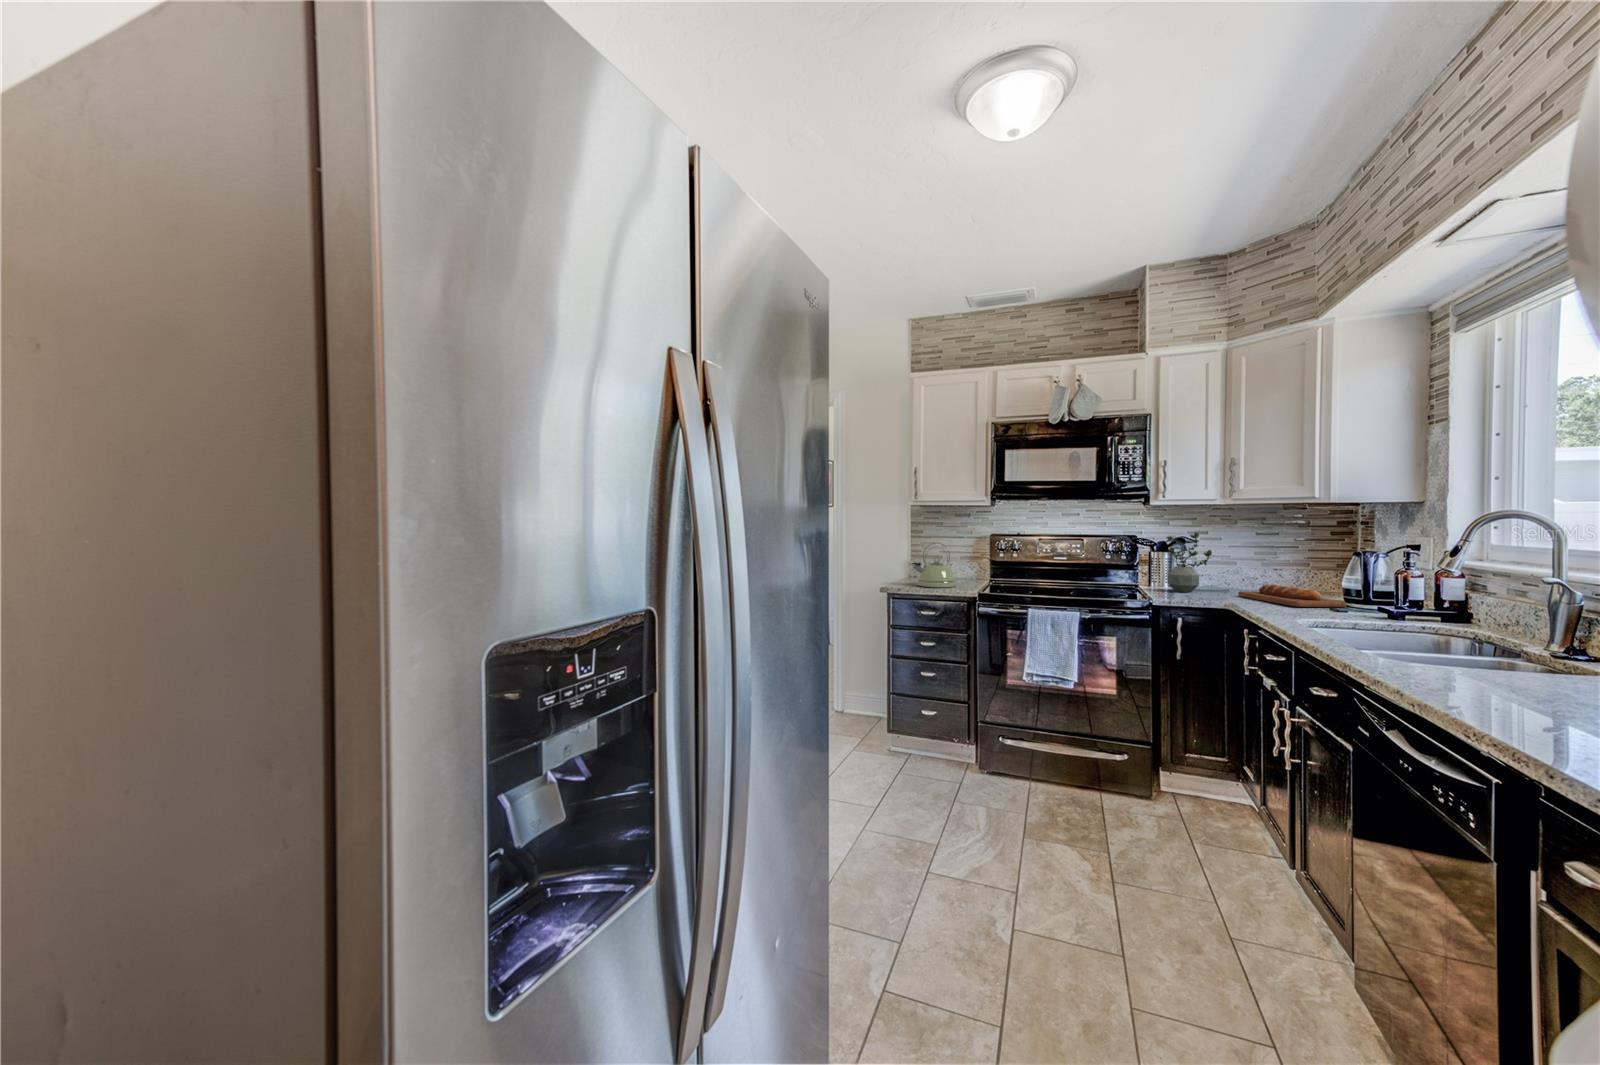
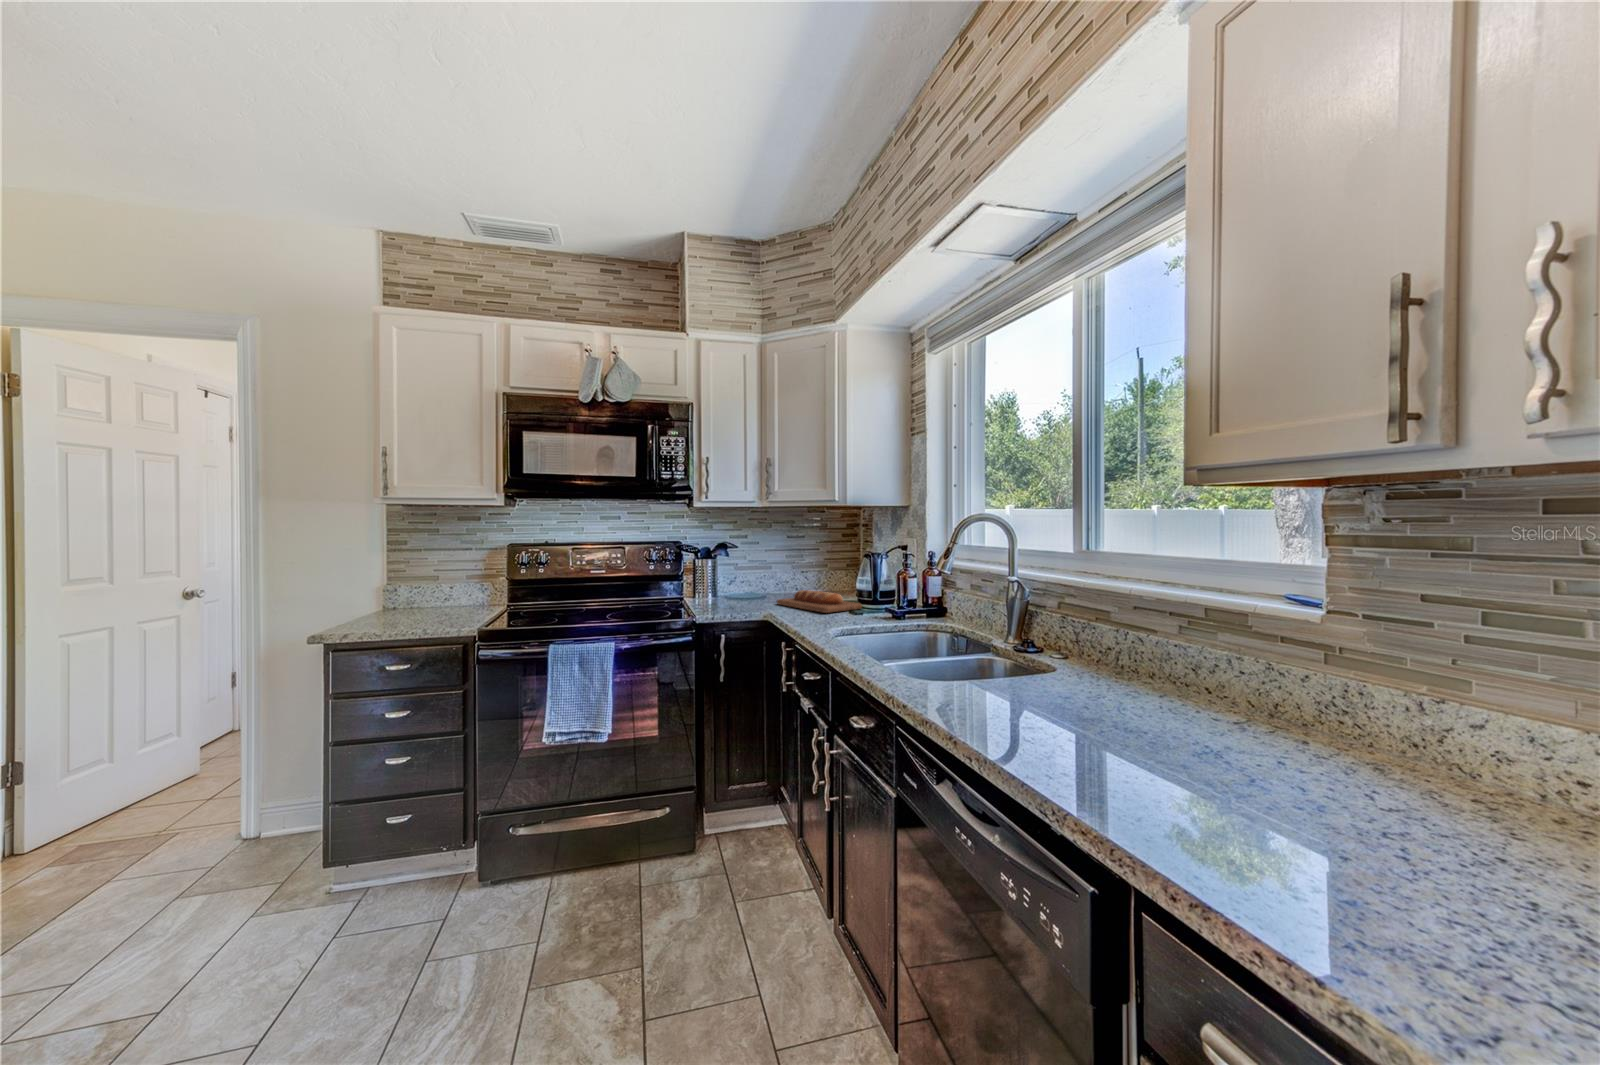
potted plant: present [1166,532,1212,592] -> none [711,537,753,604]
kettle: present [912,542,956,588] -> none [370,558,448,628]

